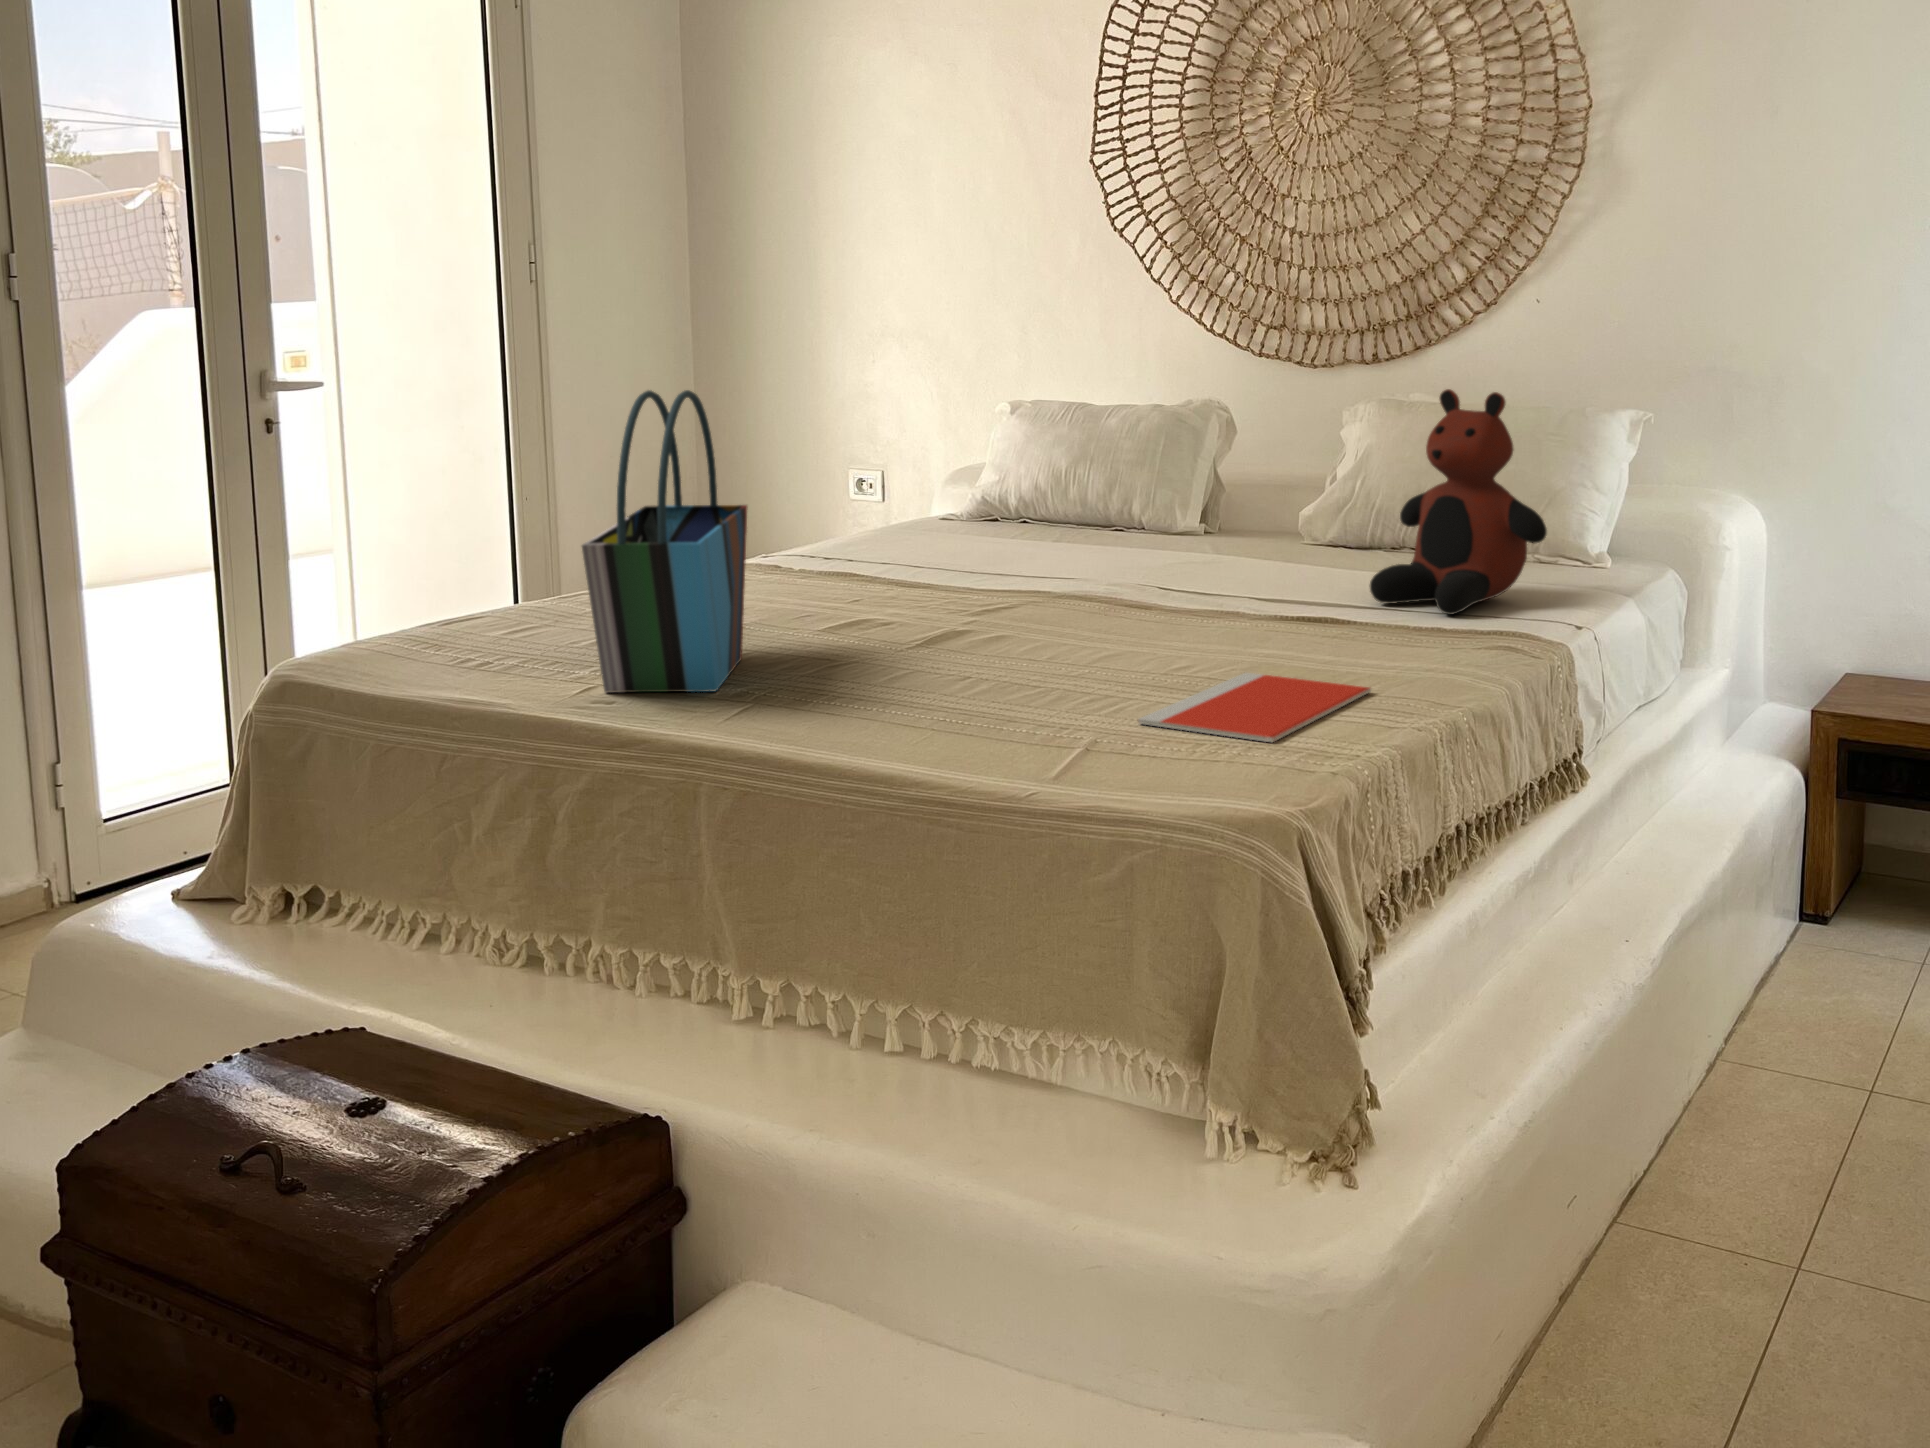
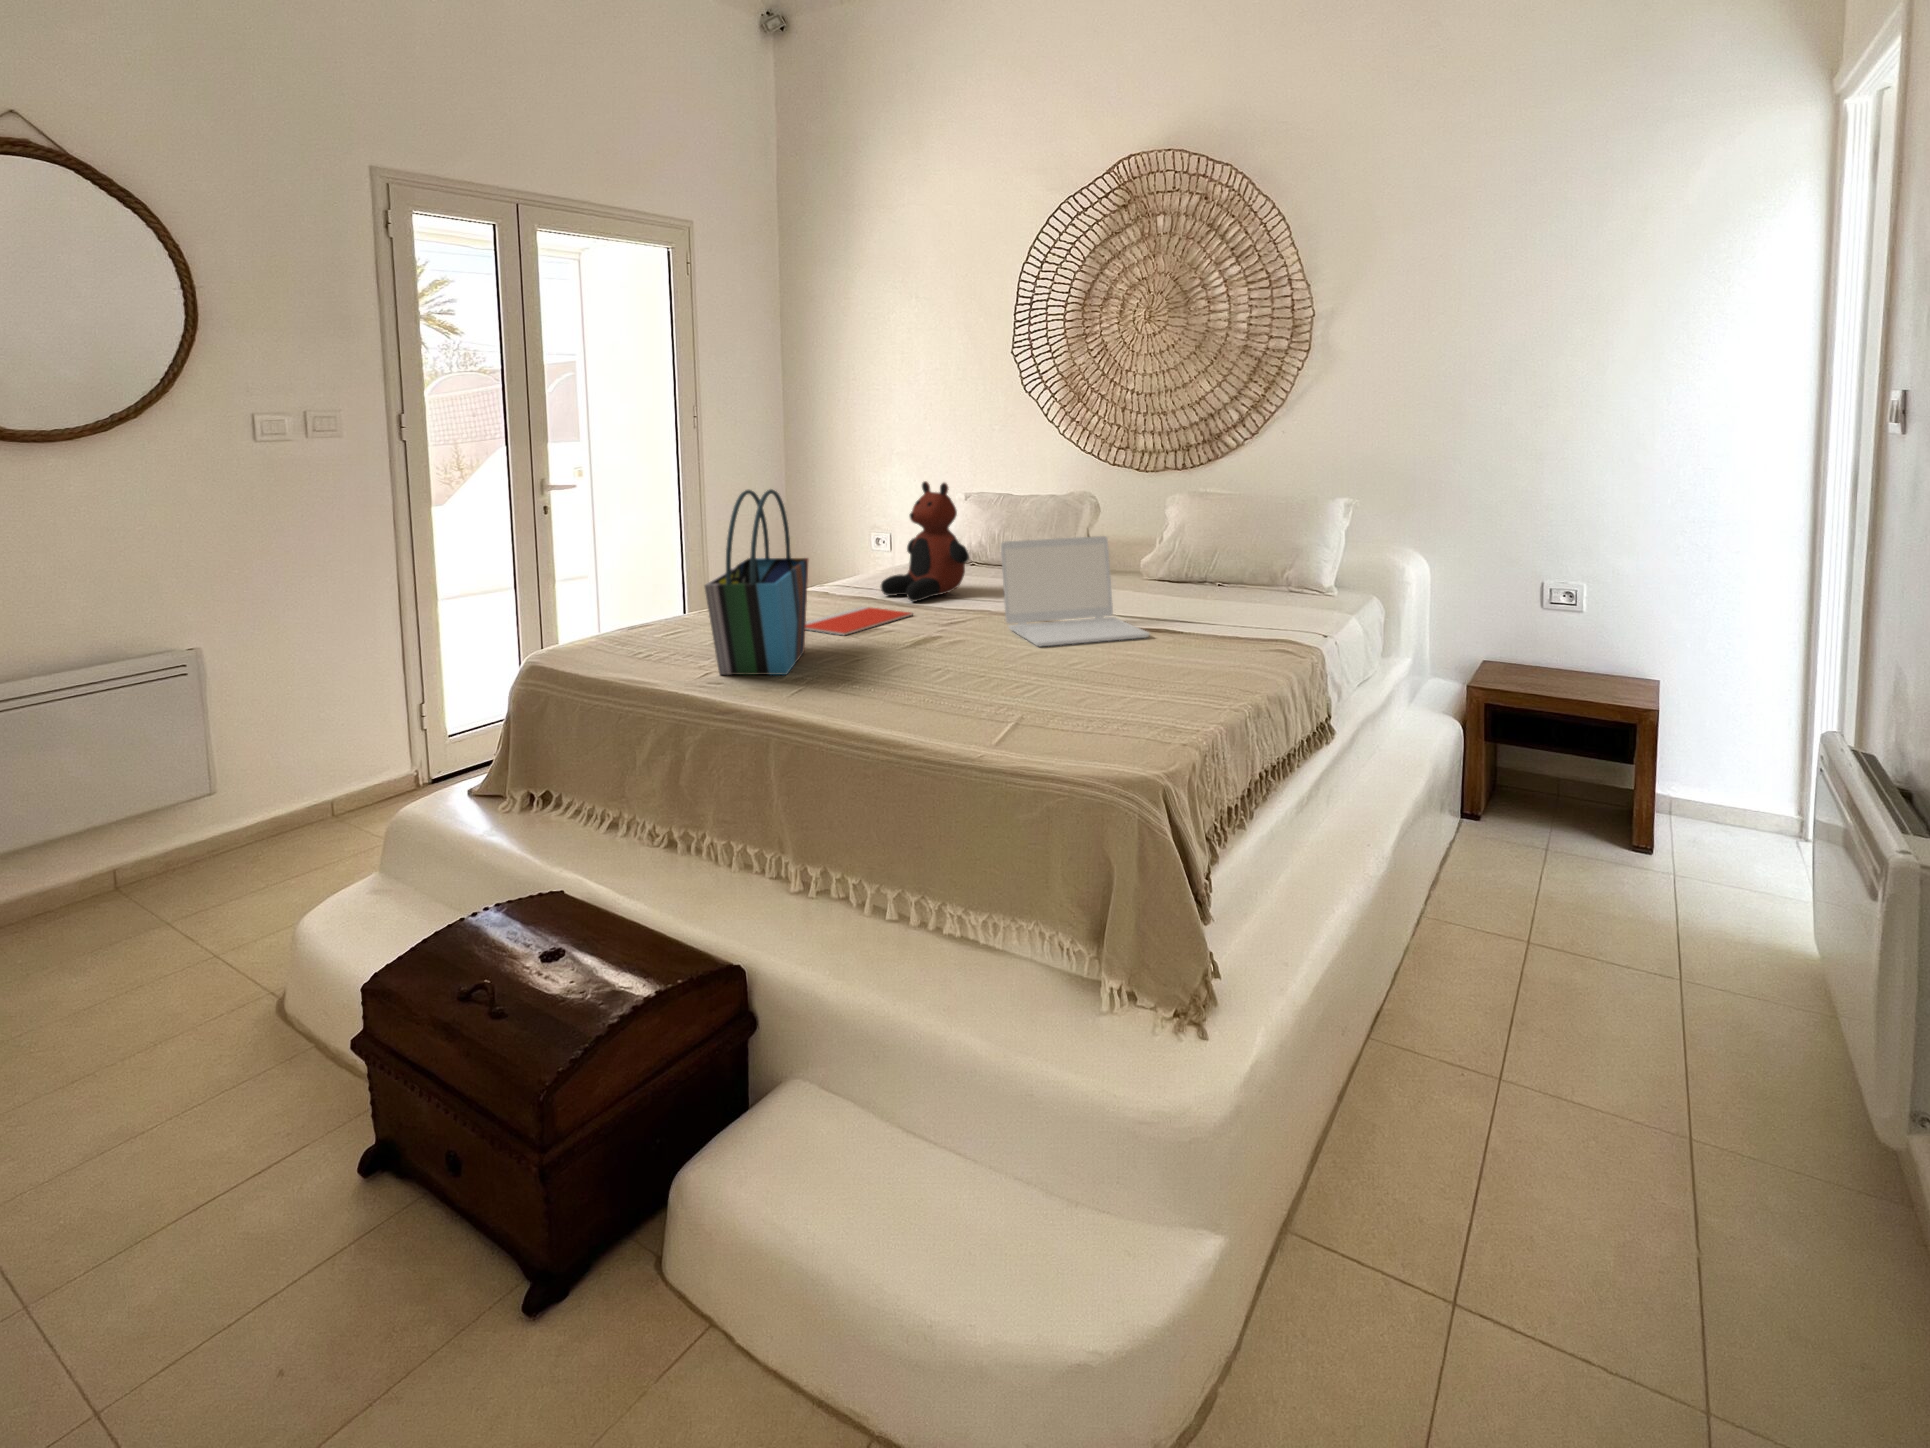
teddy bear: present [1370,389,1547,615] -> present [881,481,969,602]
laptop: none [1065,471,1304,648] -> present [1001,536,1149,646]
notebook: present [1138,673,1371,742] -> present [805,606,913,635]

